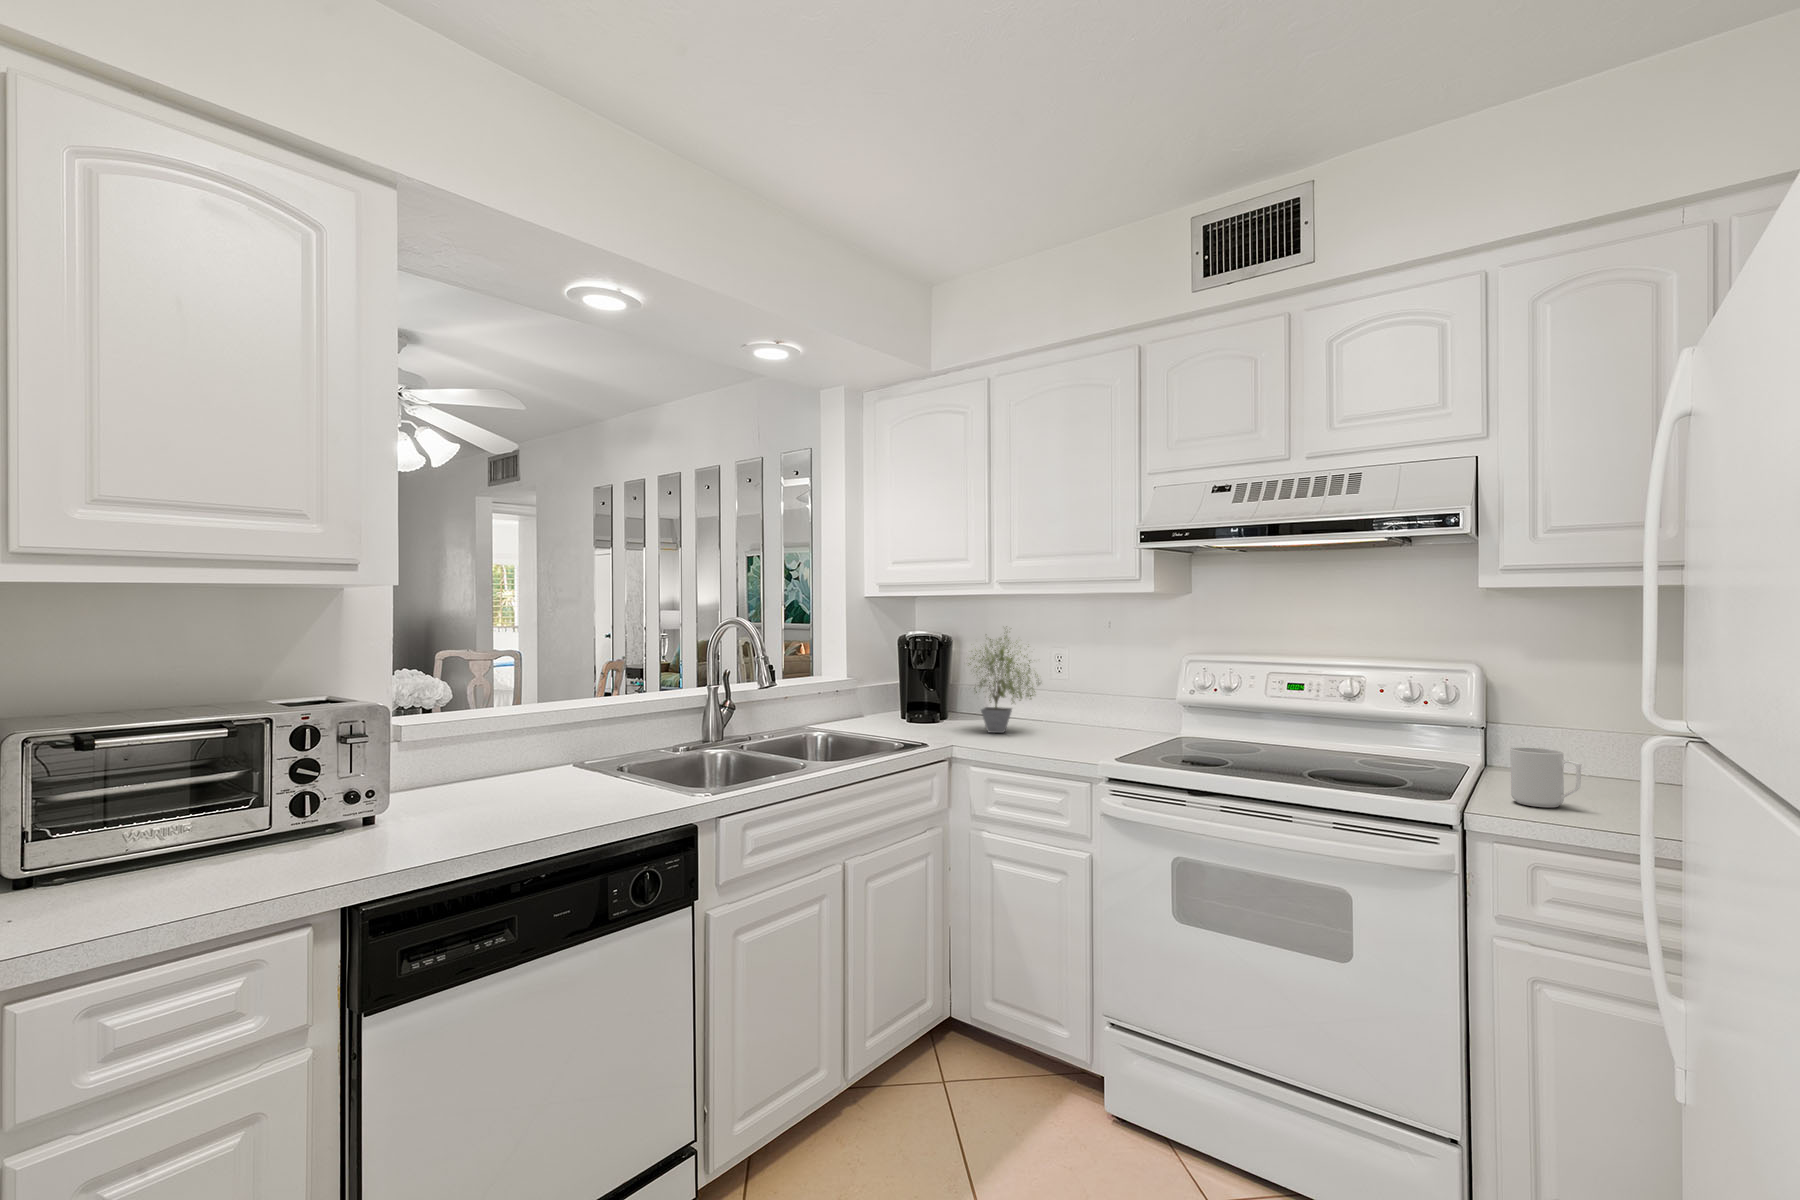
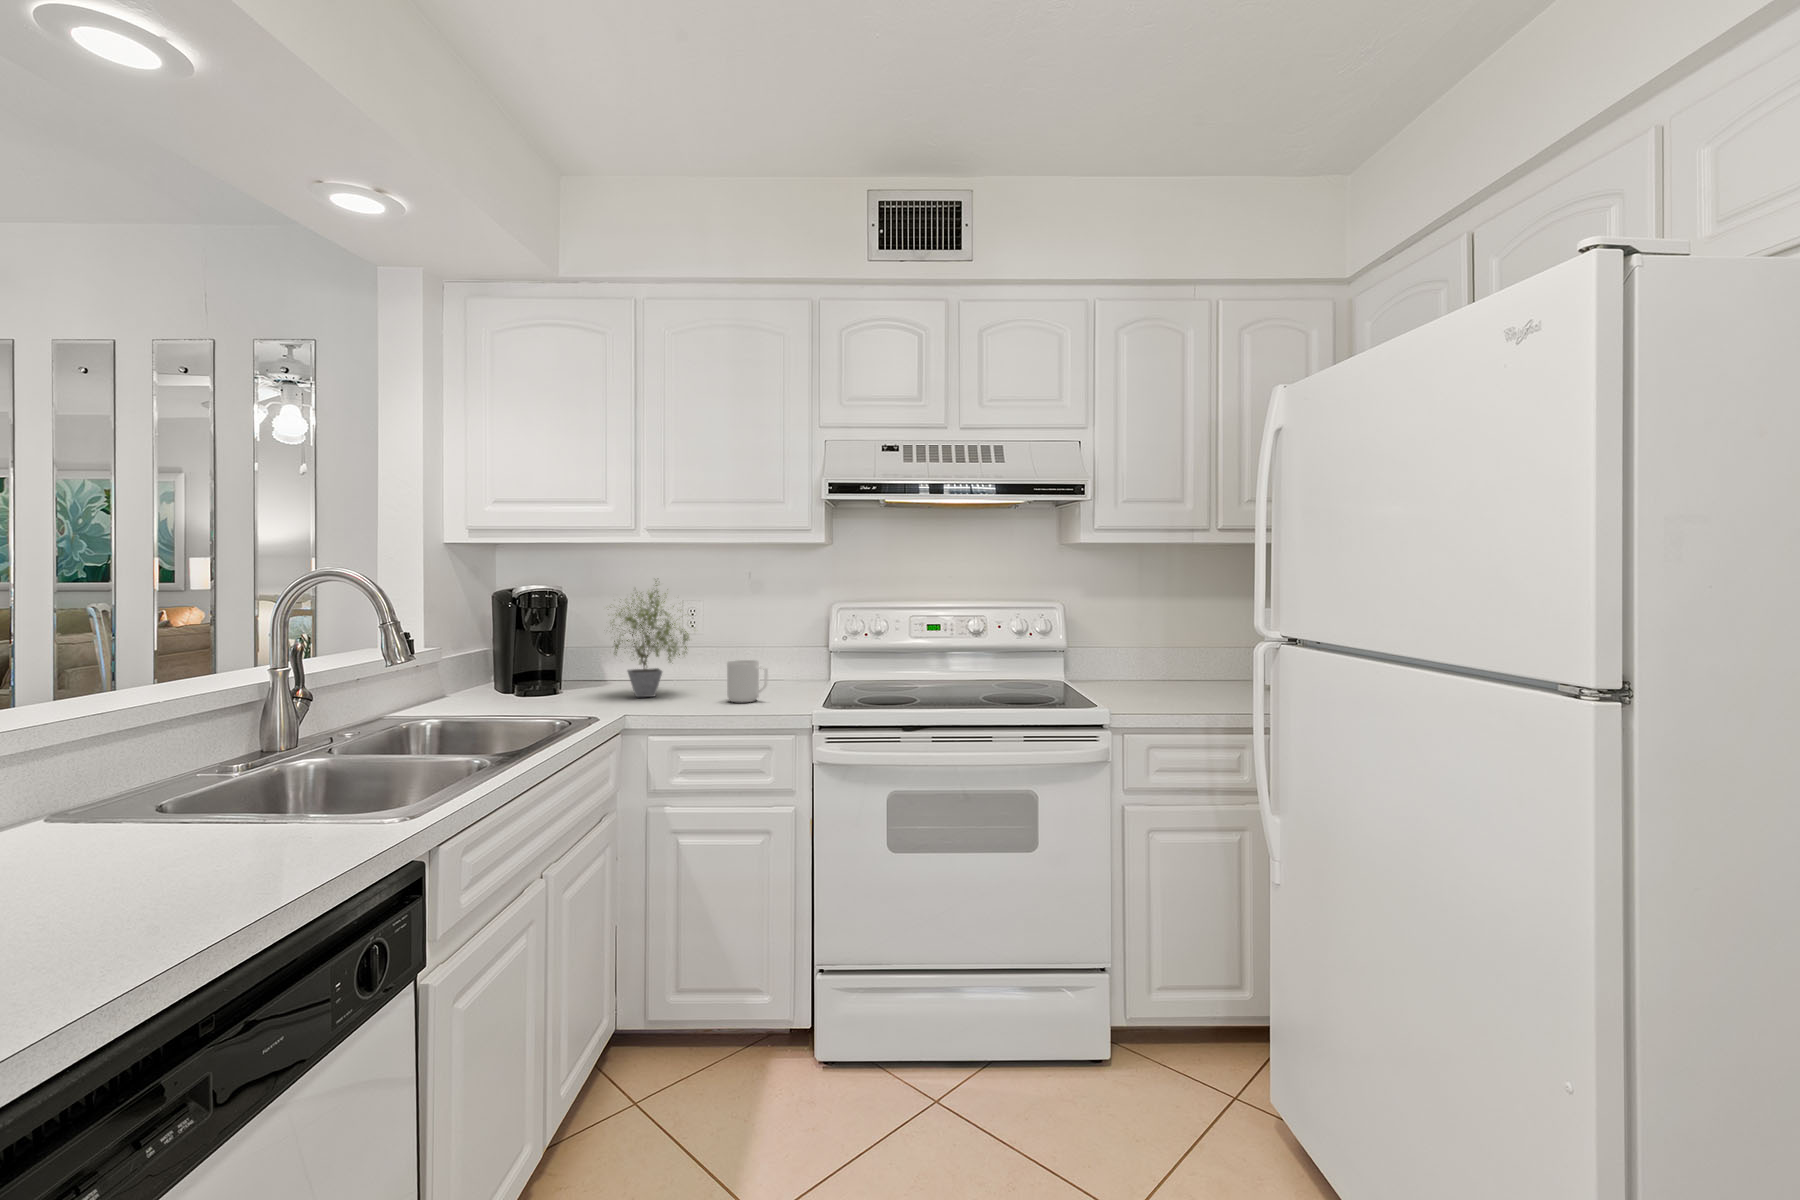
mug: present [1510,747,1582,807] -> present [727,660,768,702]

